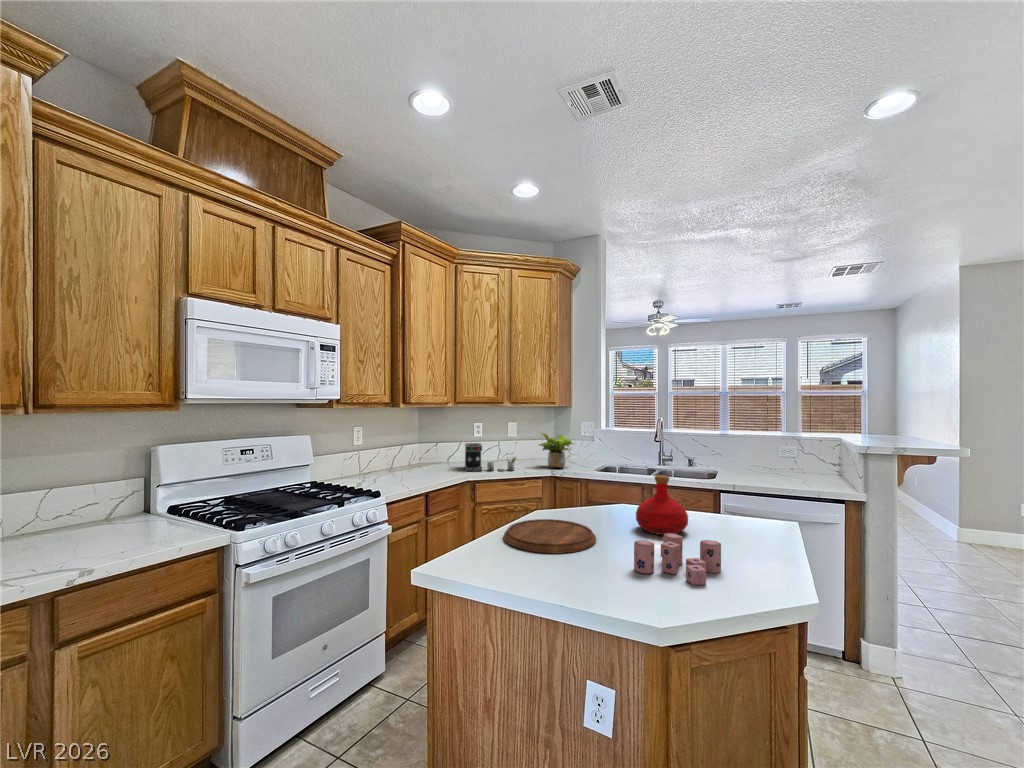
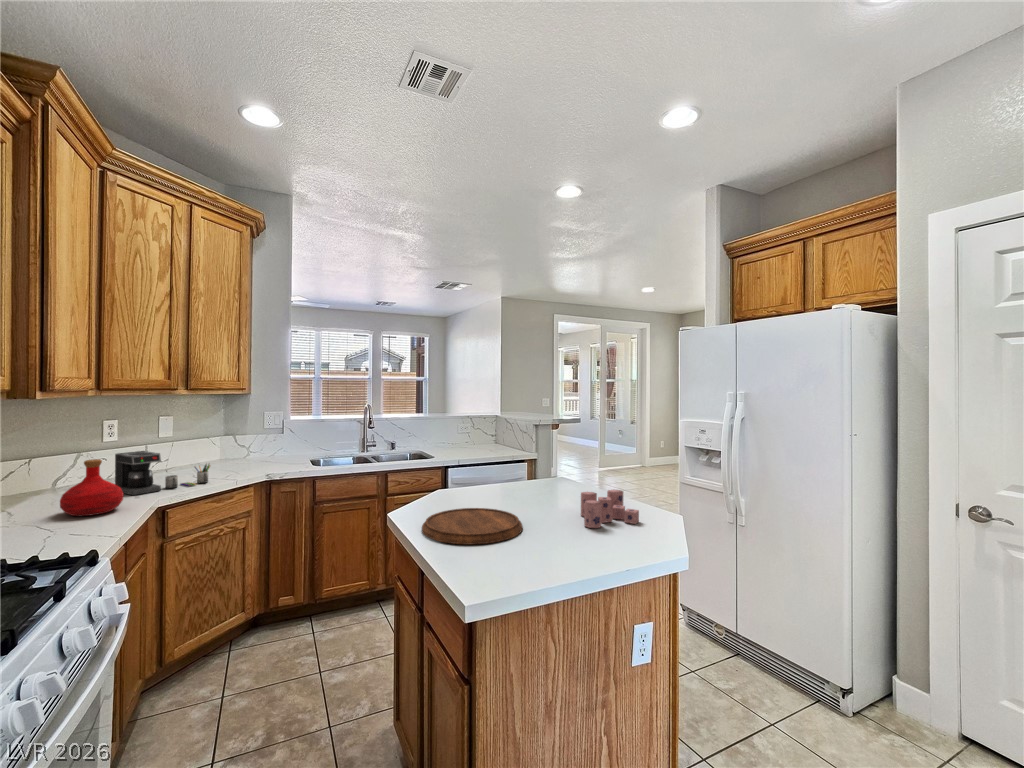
potted plant: present [539,433,573,467] -> none [233,428,277,471]
bottle: present [636,475,688,535] -> present [60,459,123,516]

